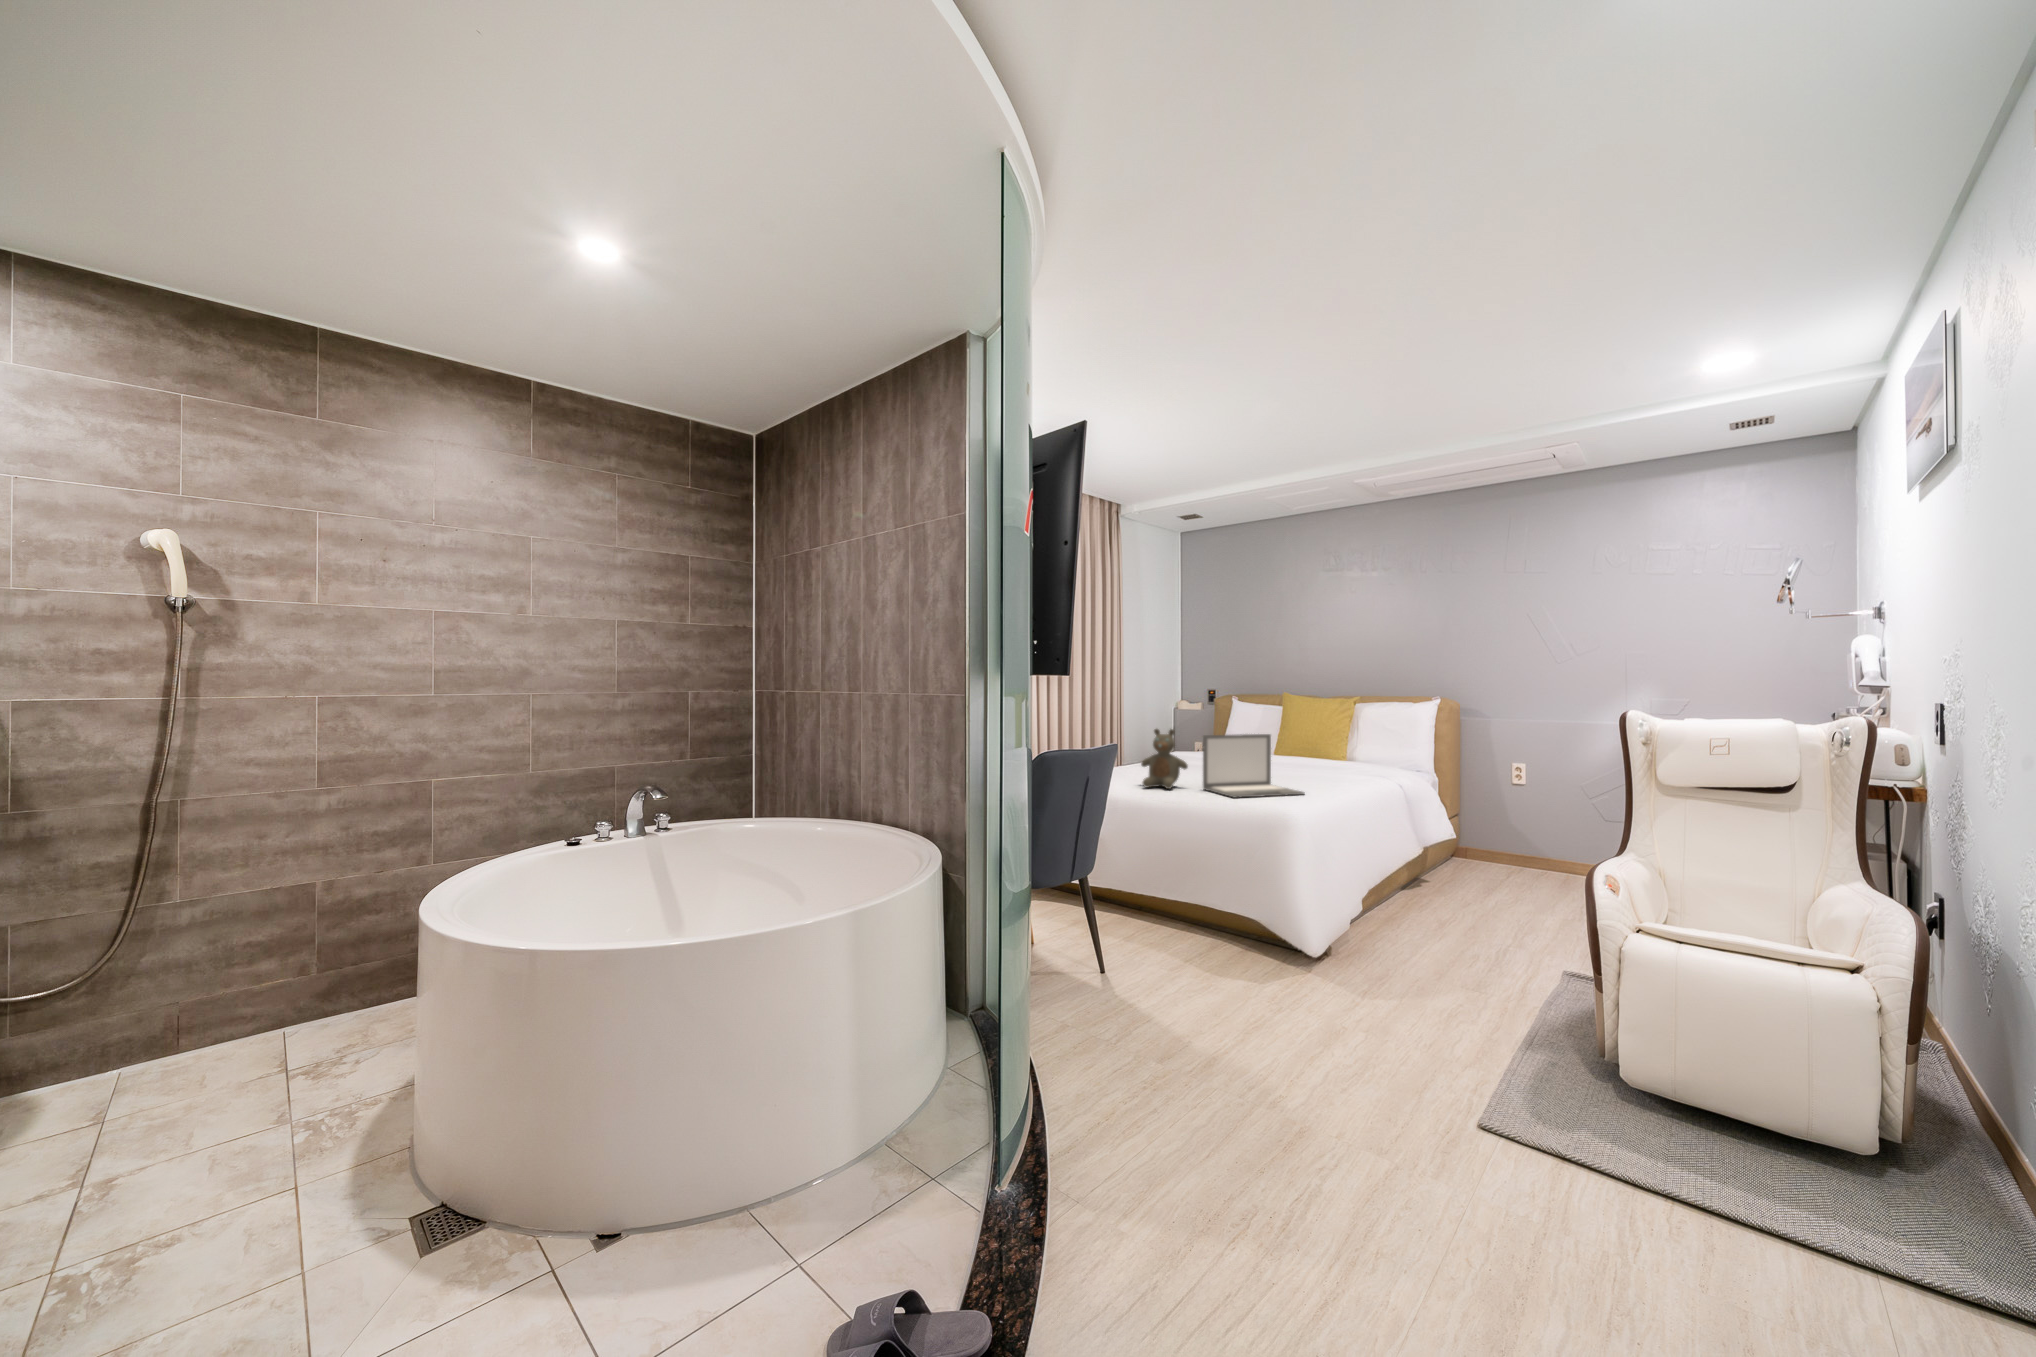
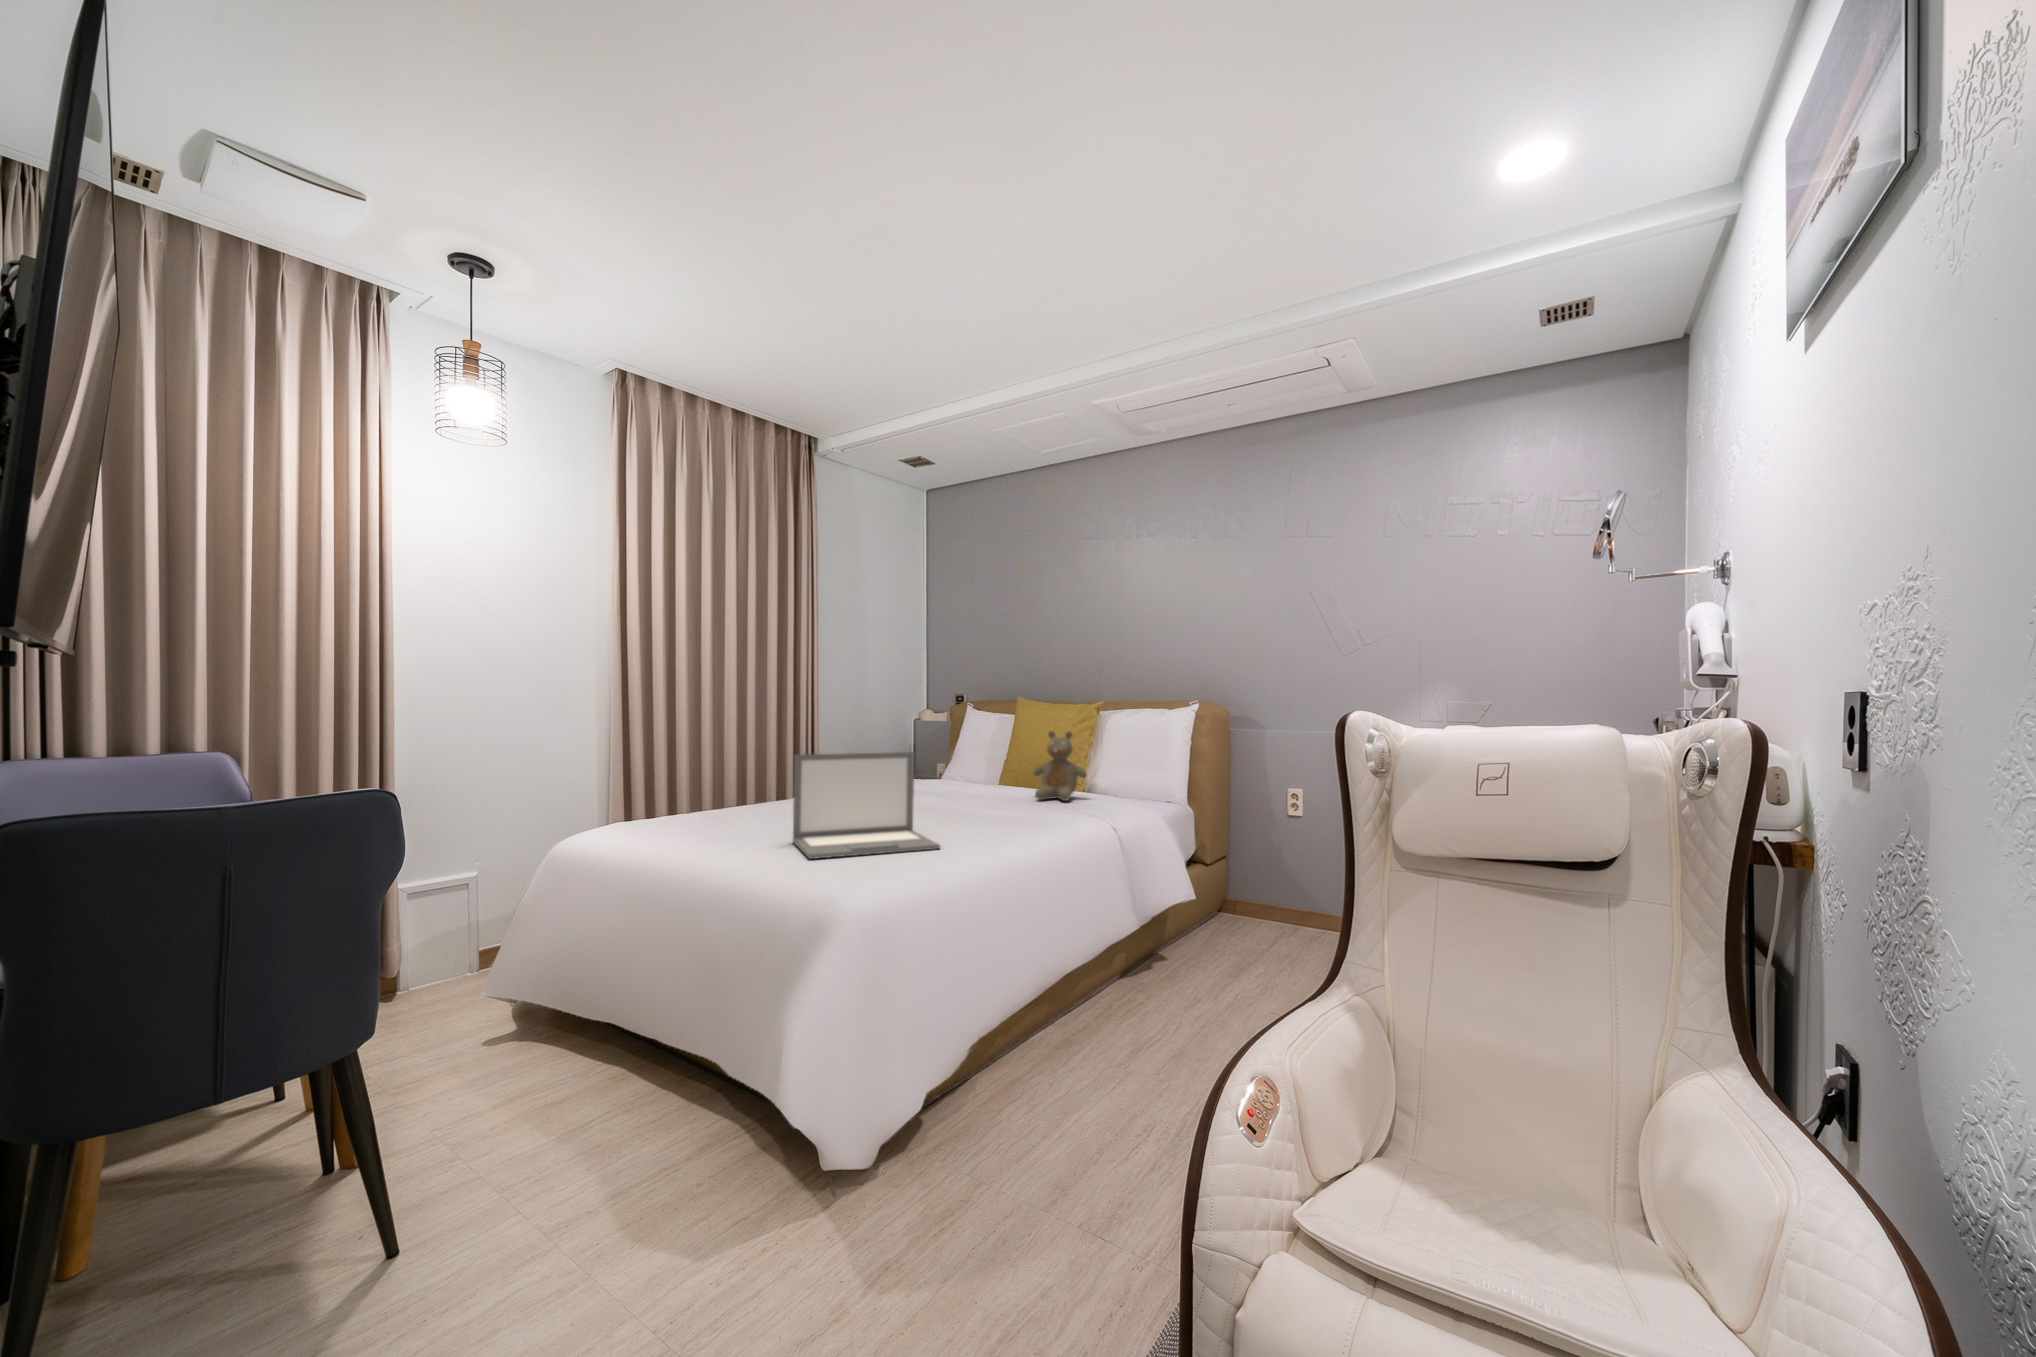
teddy bear: present [1141,729,1188,789] -> present [1033,731,1087,801]

